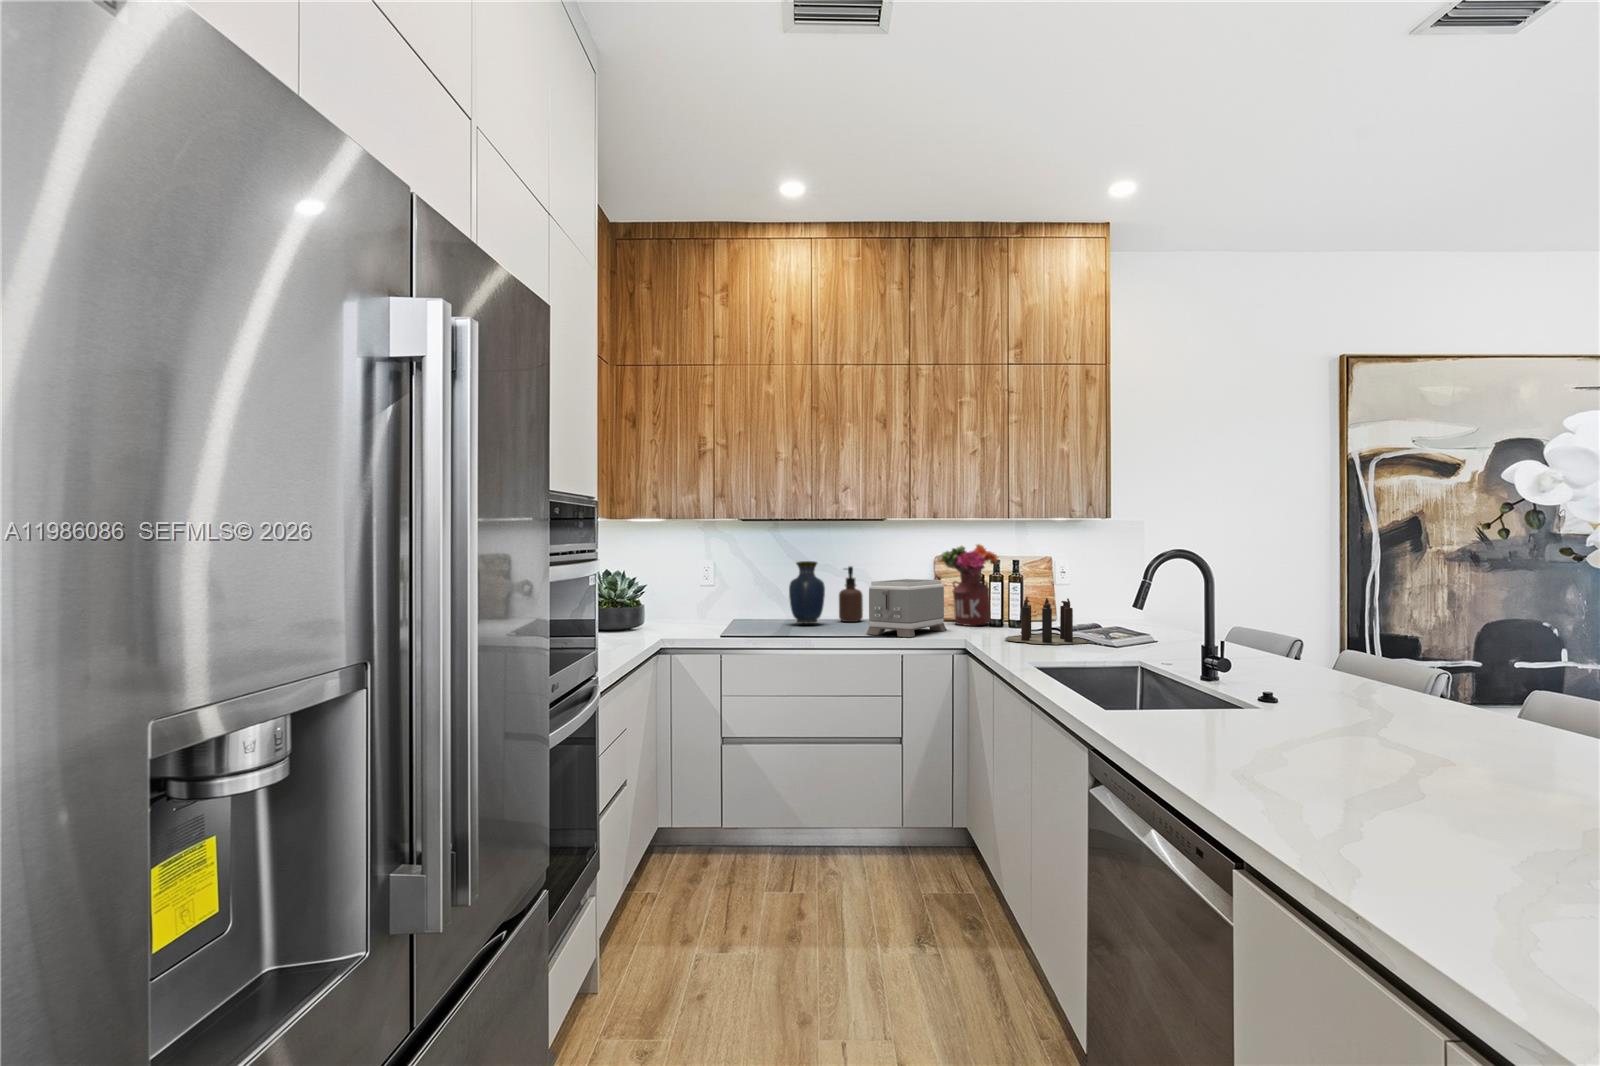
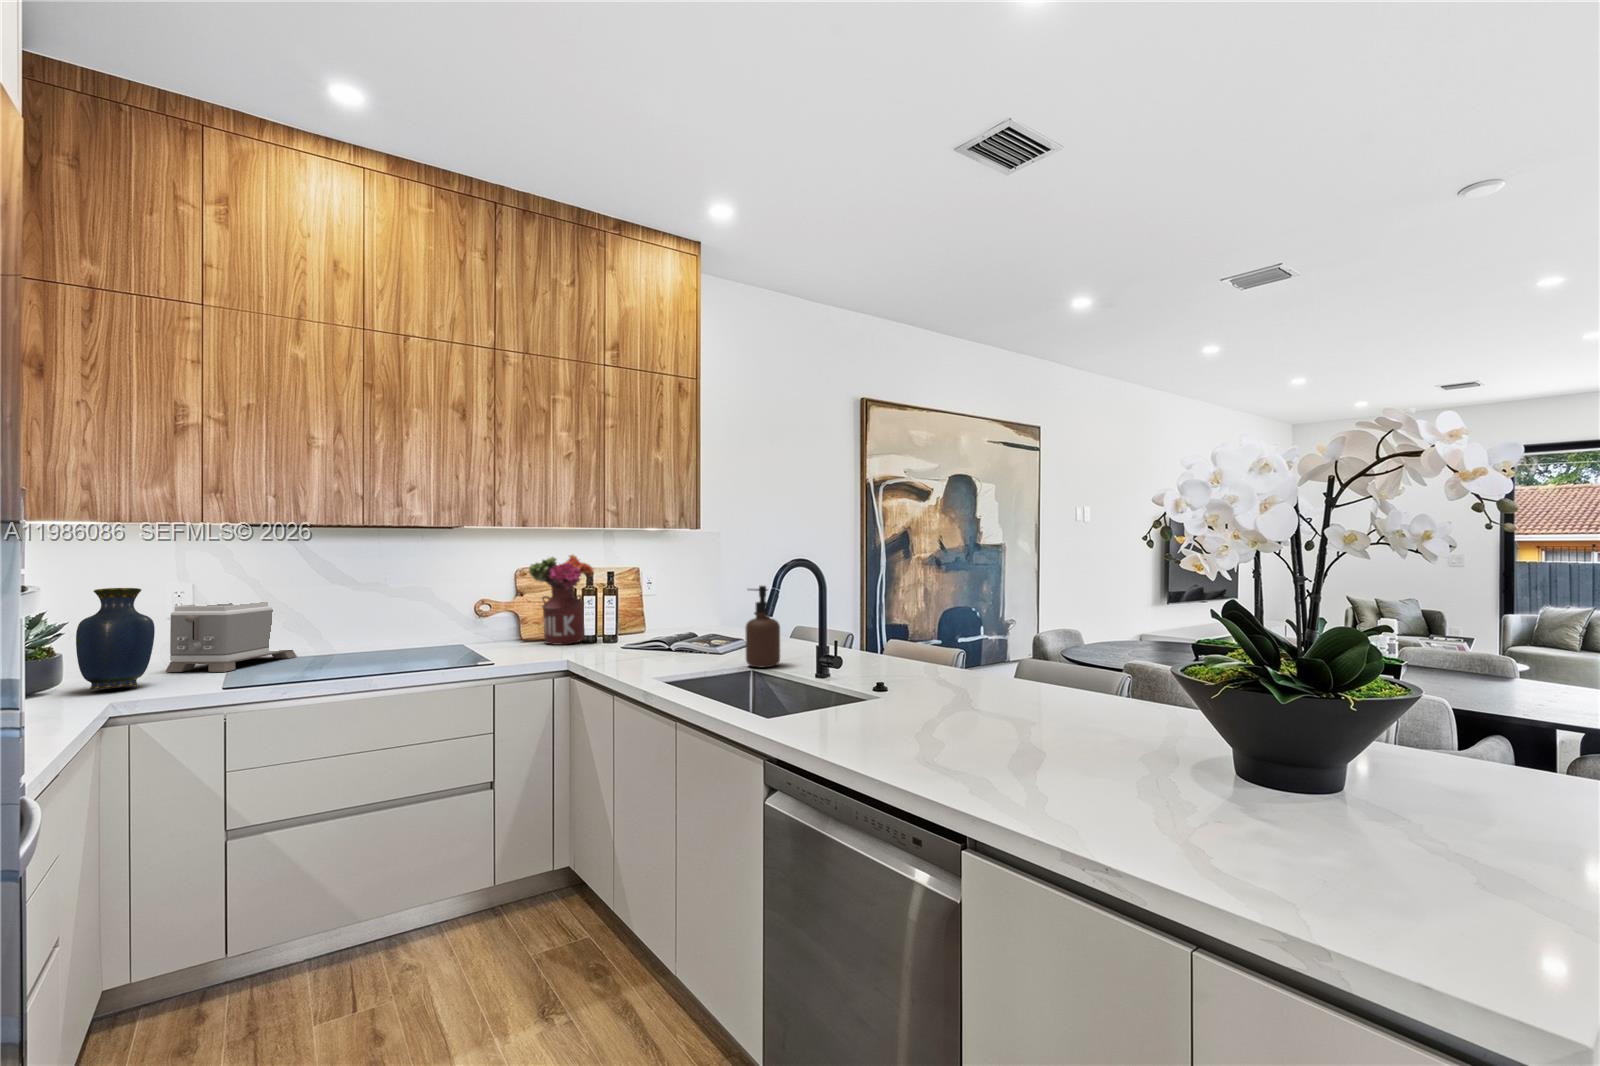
vase: present [789,561,825,624] -> present [76,588,155,689]
soap dispenser: present [839,566,863,622] -> present [745,586,780,667]
toaster: present [866,579,946,637] -> present [165,601,297,672]
candle: present [1005,597,1090,645] -> none [615,612,714,663]

